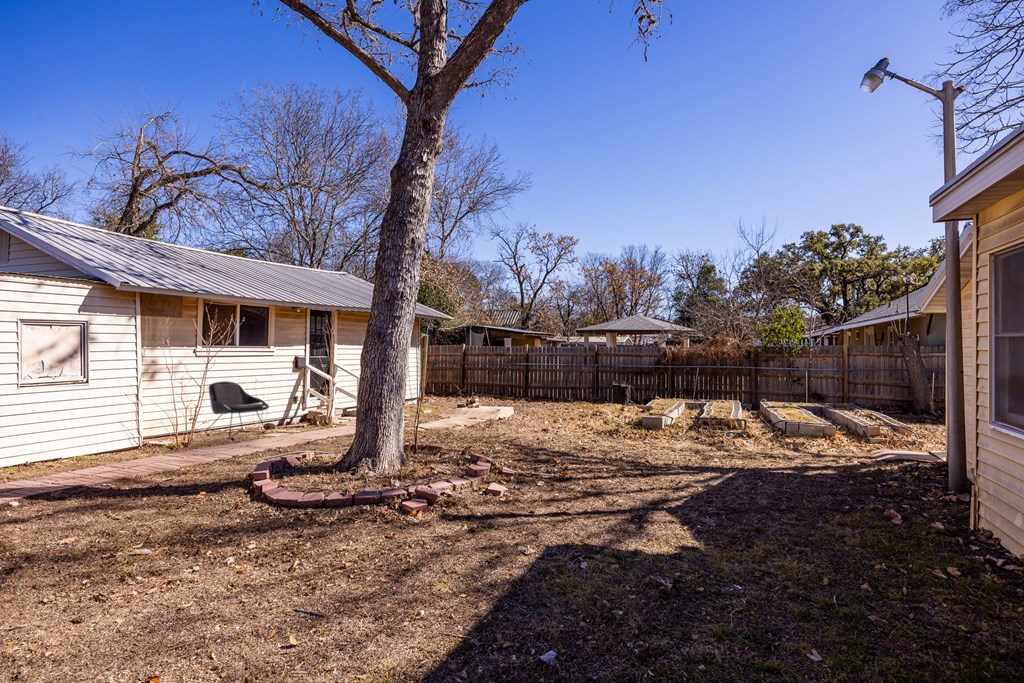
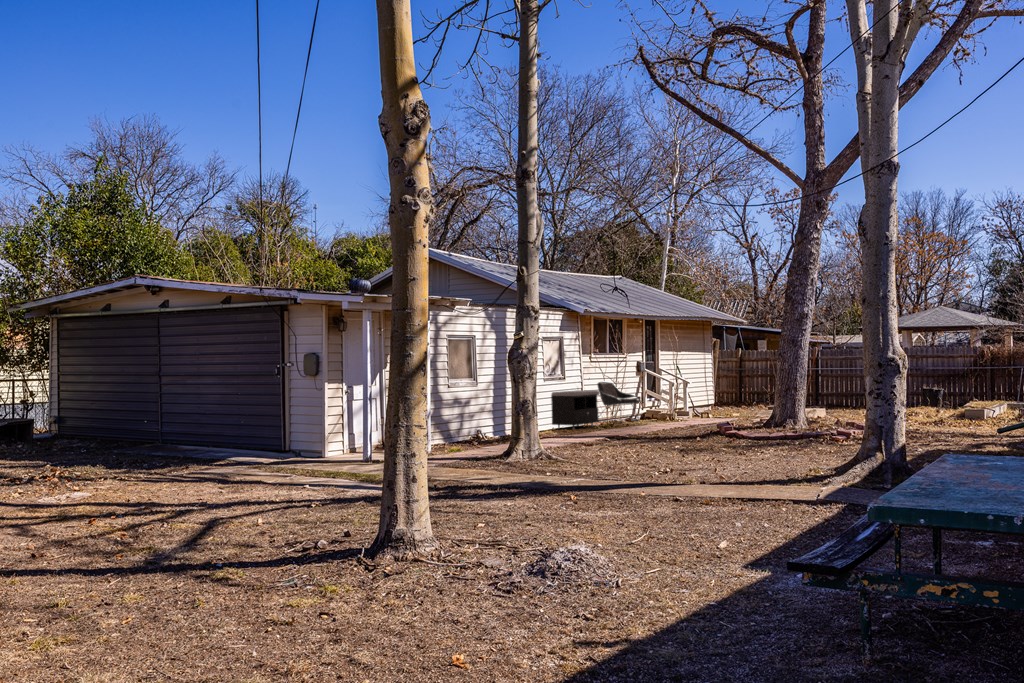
storage bench: none [84,397,178,457] -> present [551,390,599,429]

